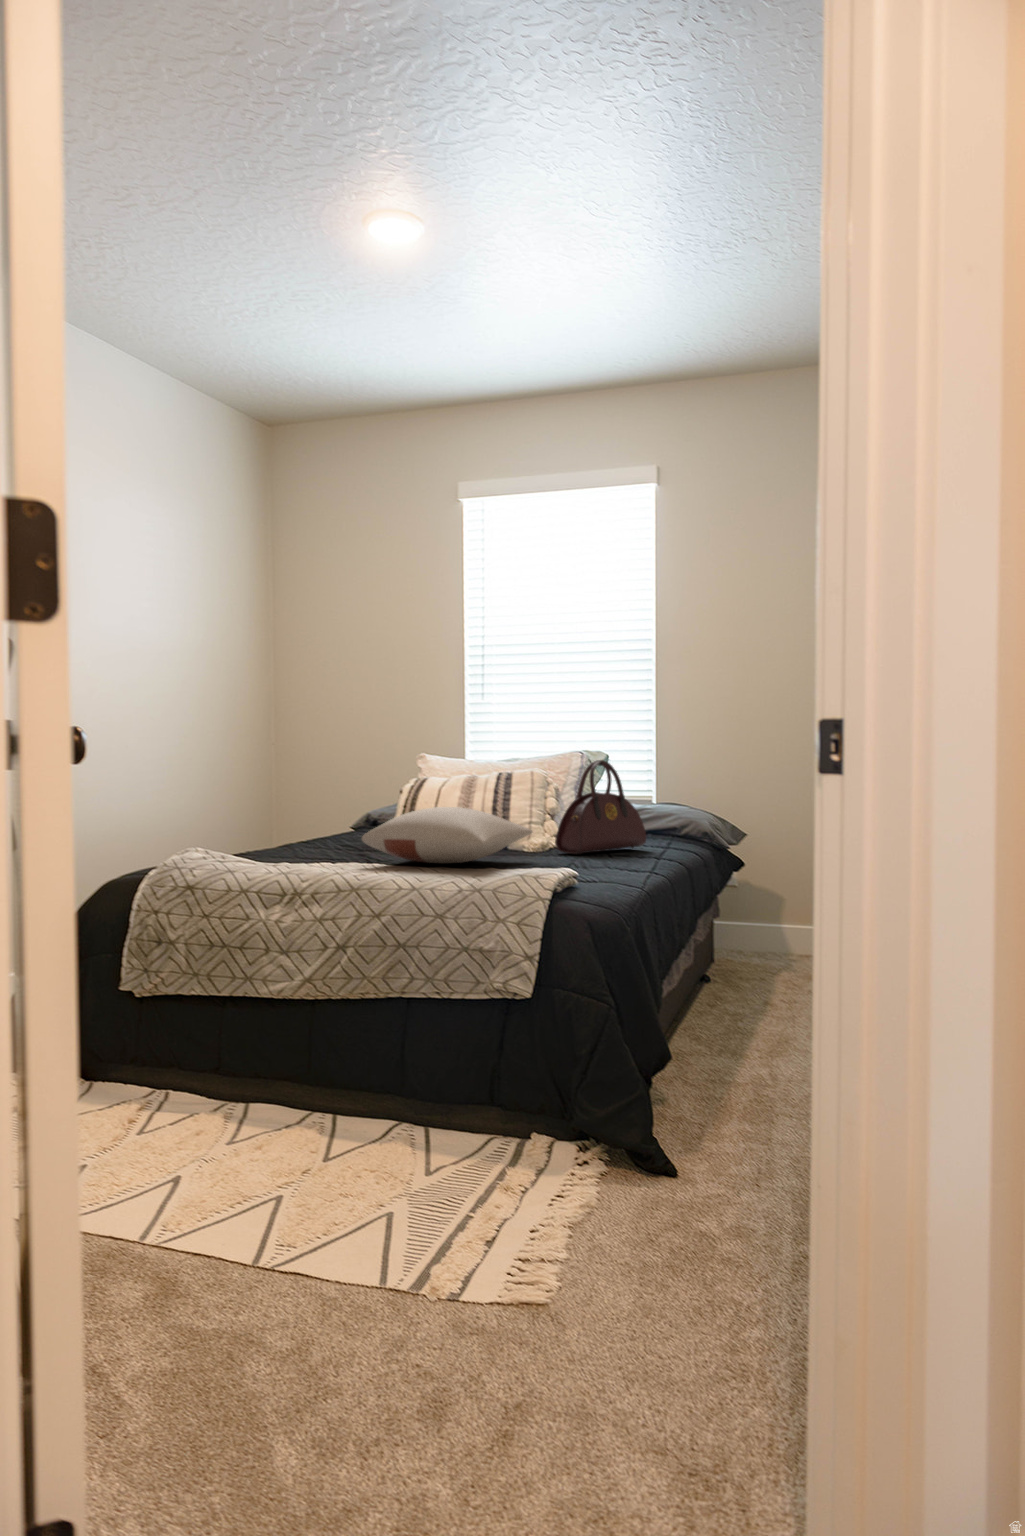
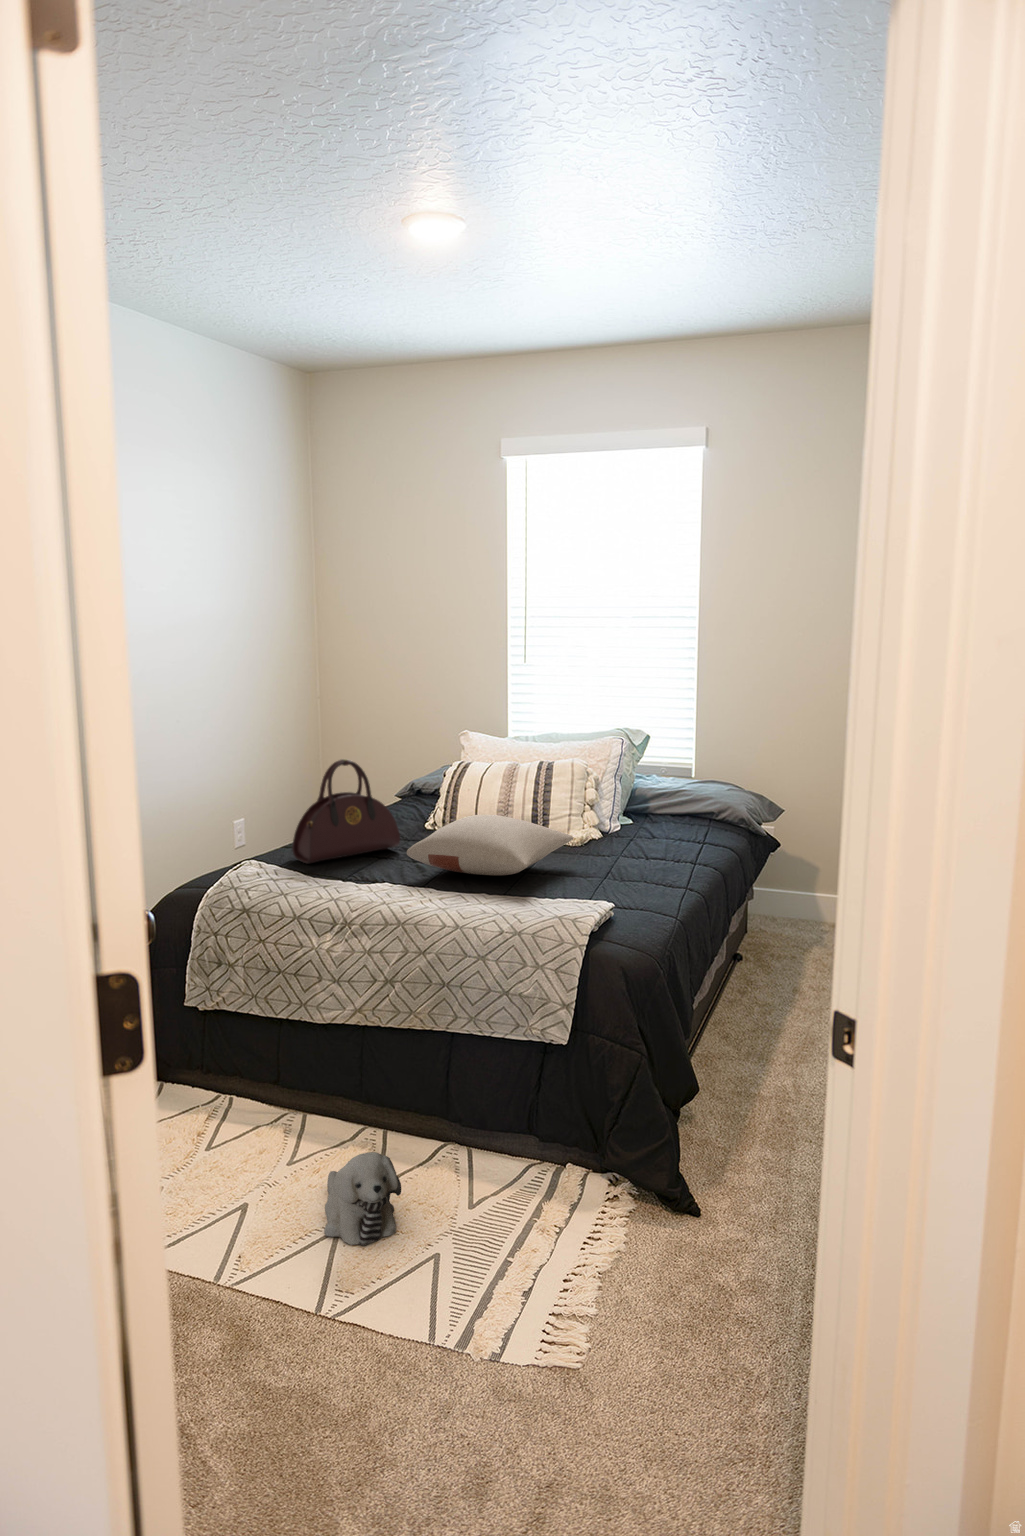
handbag: present [555,760,646,854] -> present [292,759,400,864]
plush toy: none [266,1106,352,1208] -> present [324,1152,401,1246]

